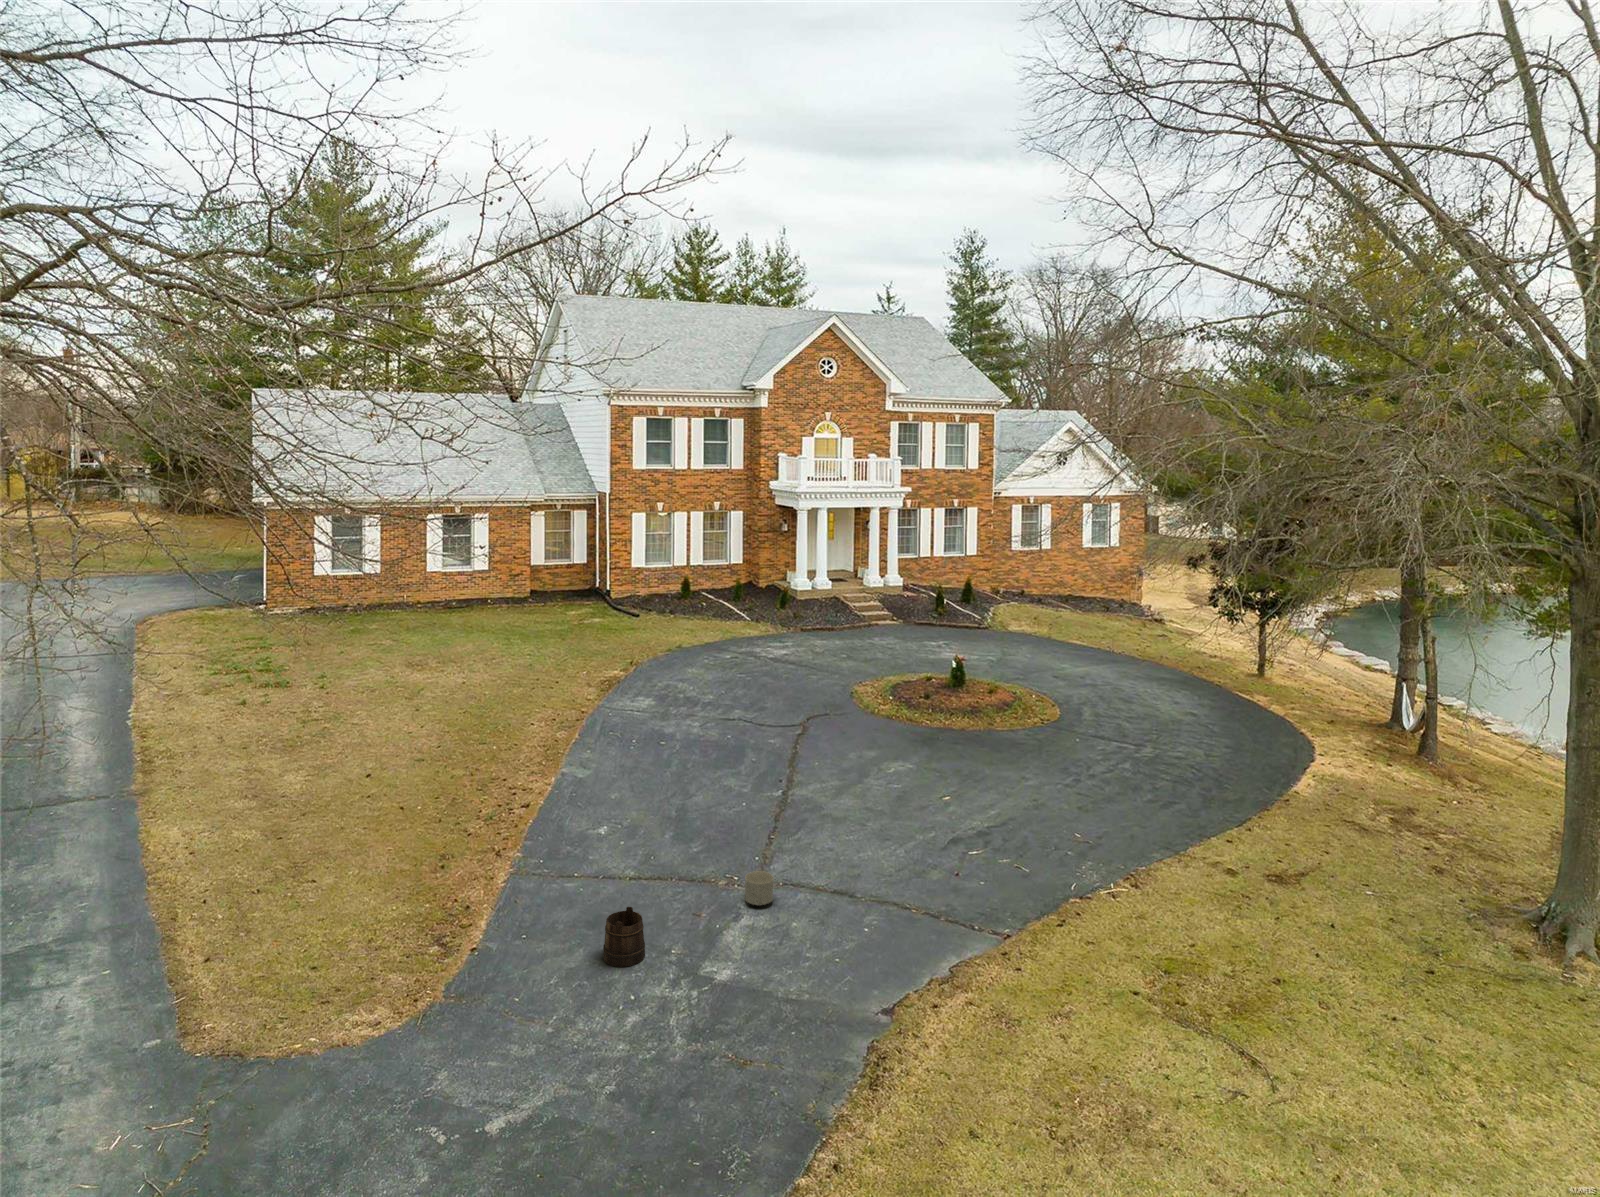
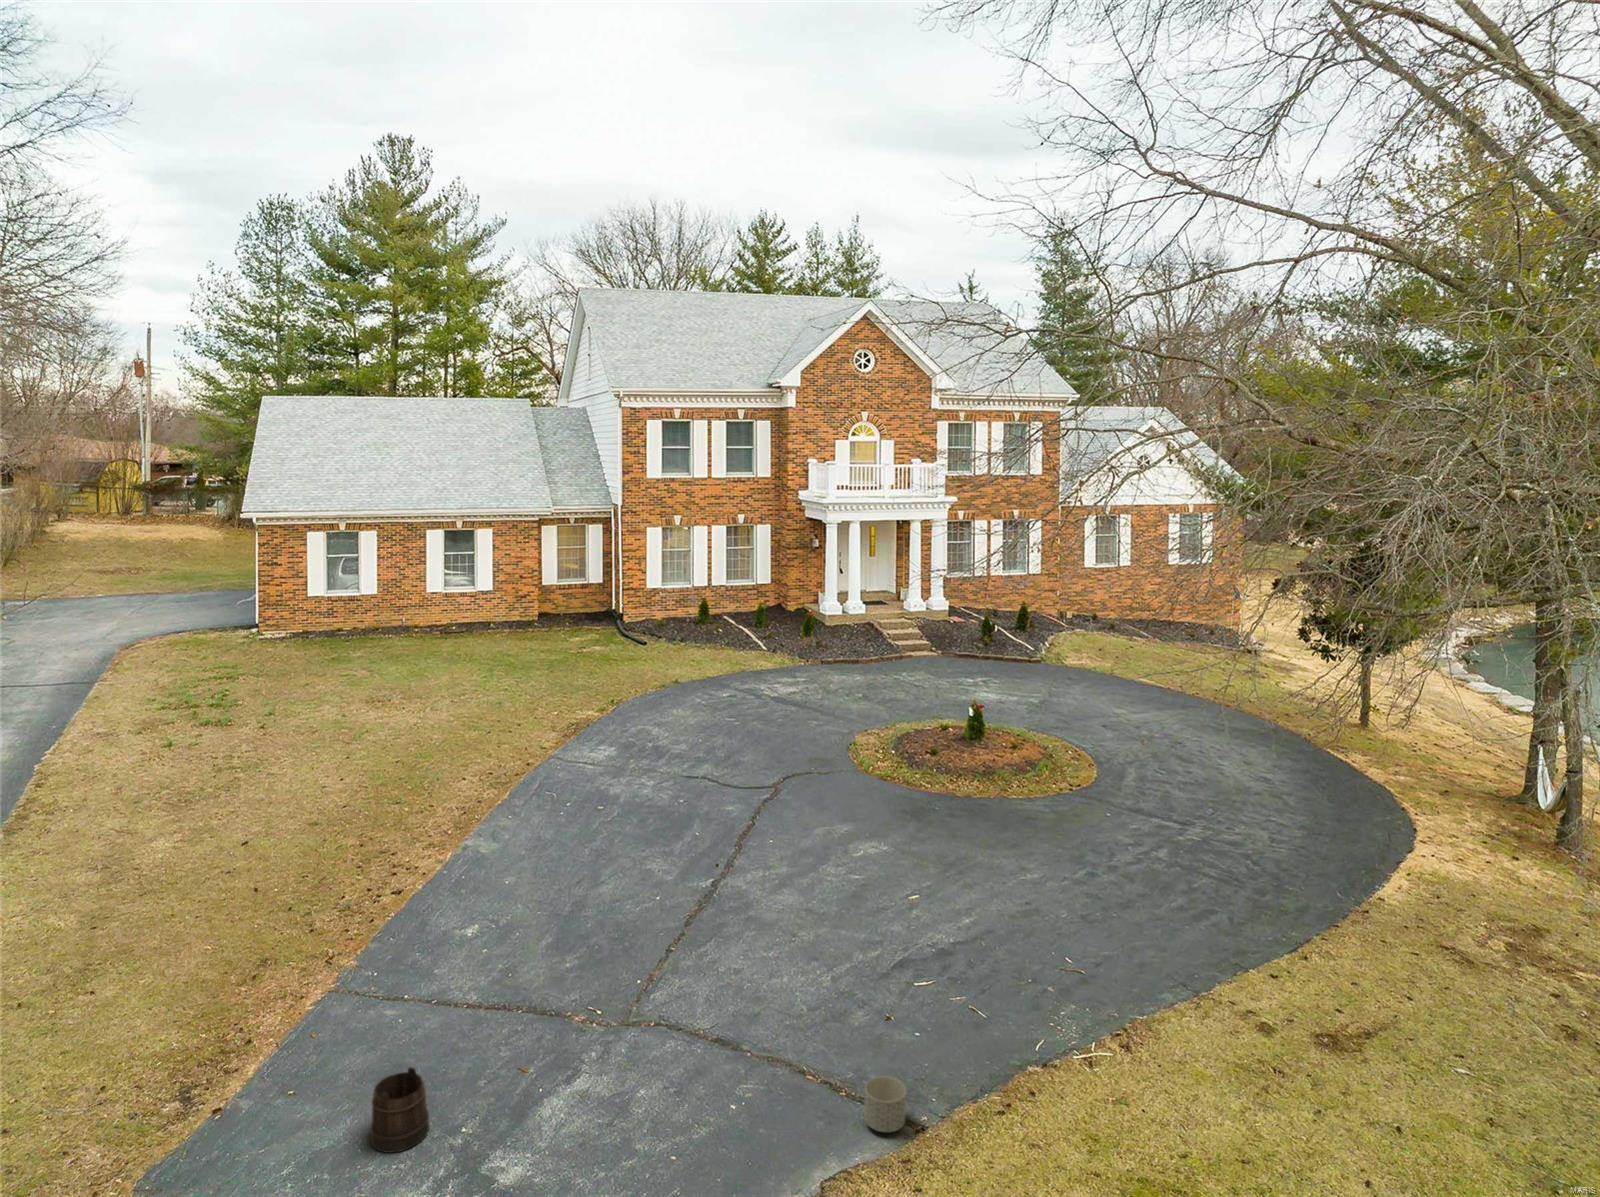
planter: present [745,871,773,906] -> present [864,1076,906,1132]

